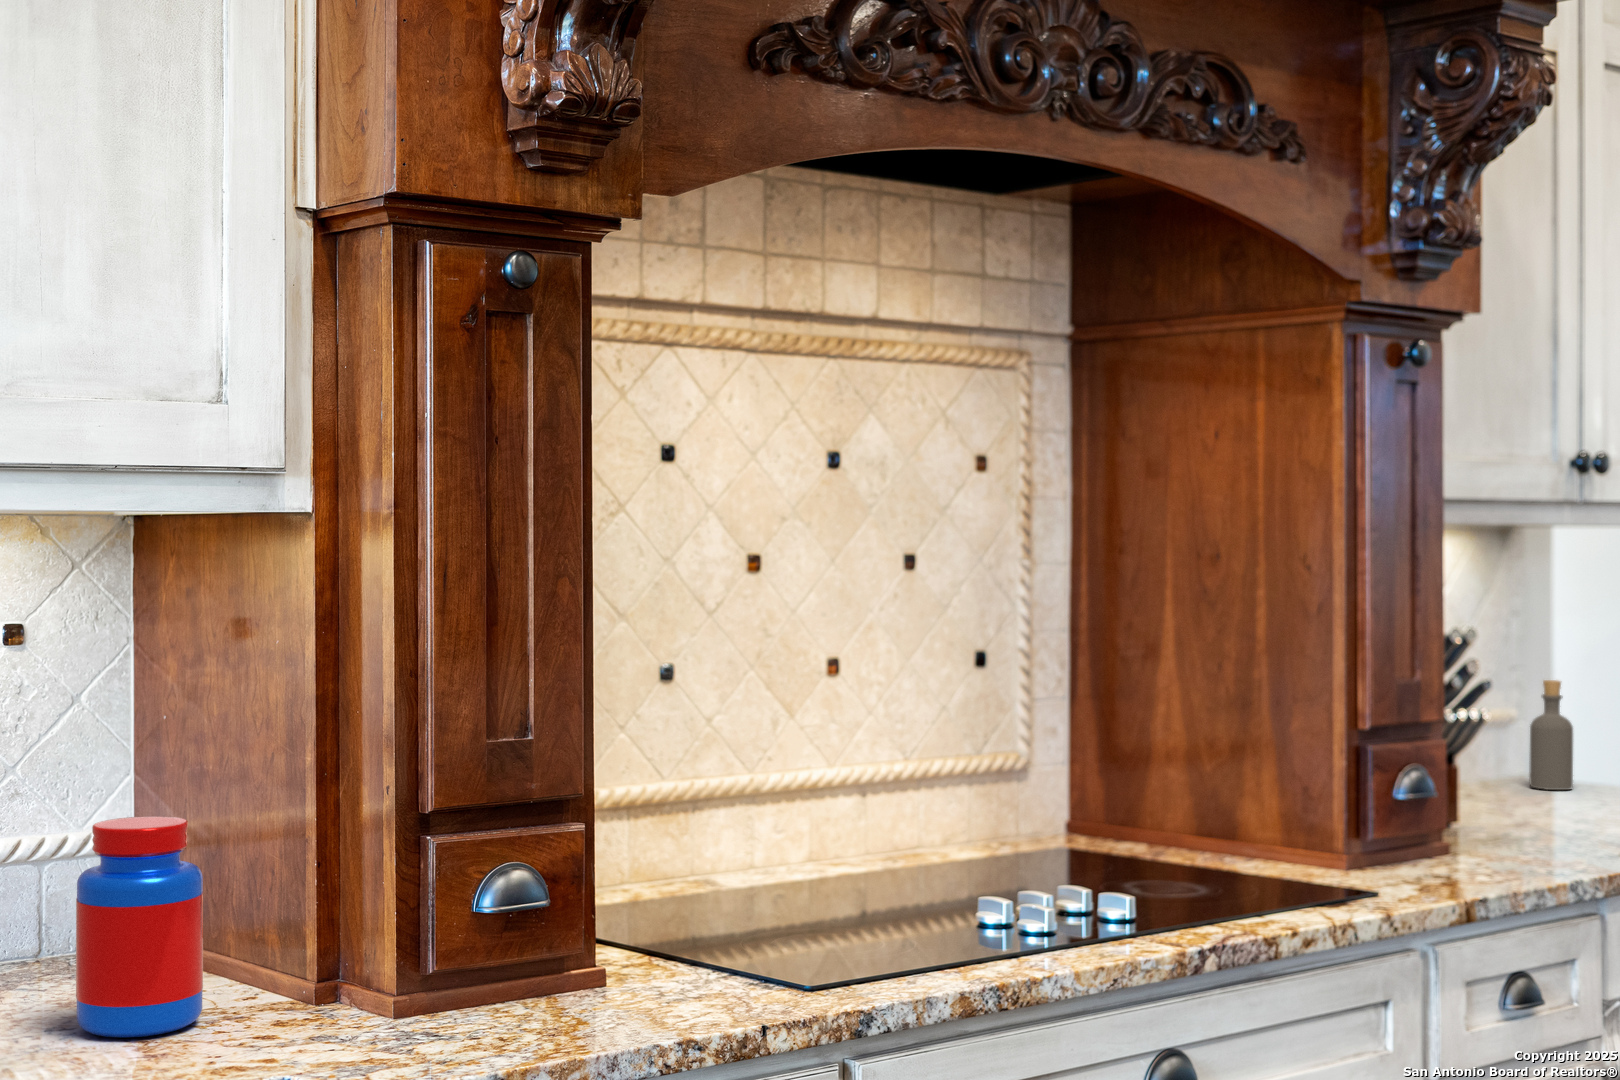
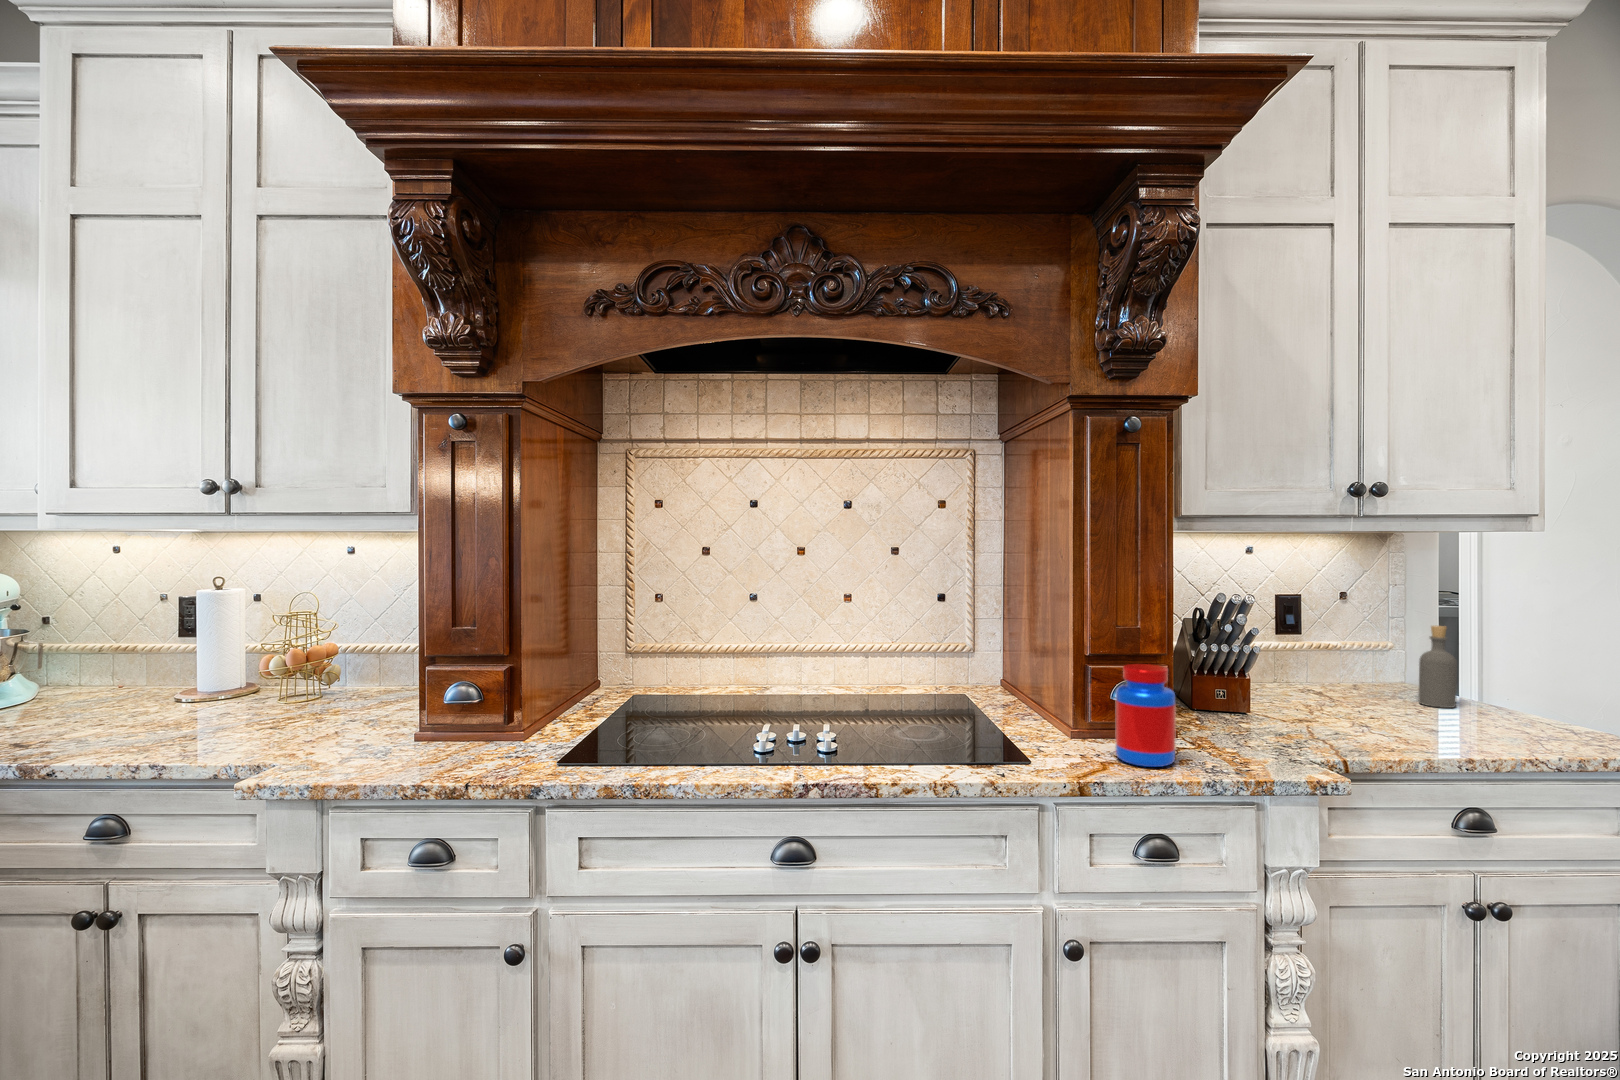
jar: present [76,816,203,1037] -> present [1115,664,1176,767]

